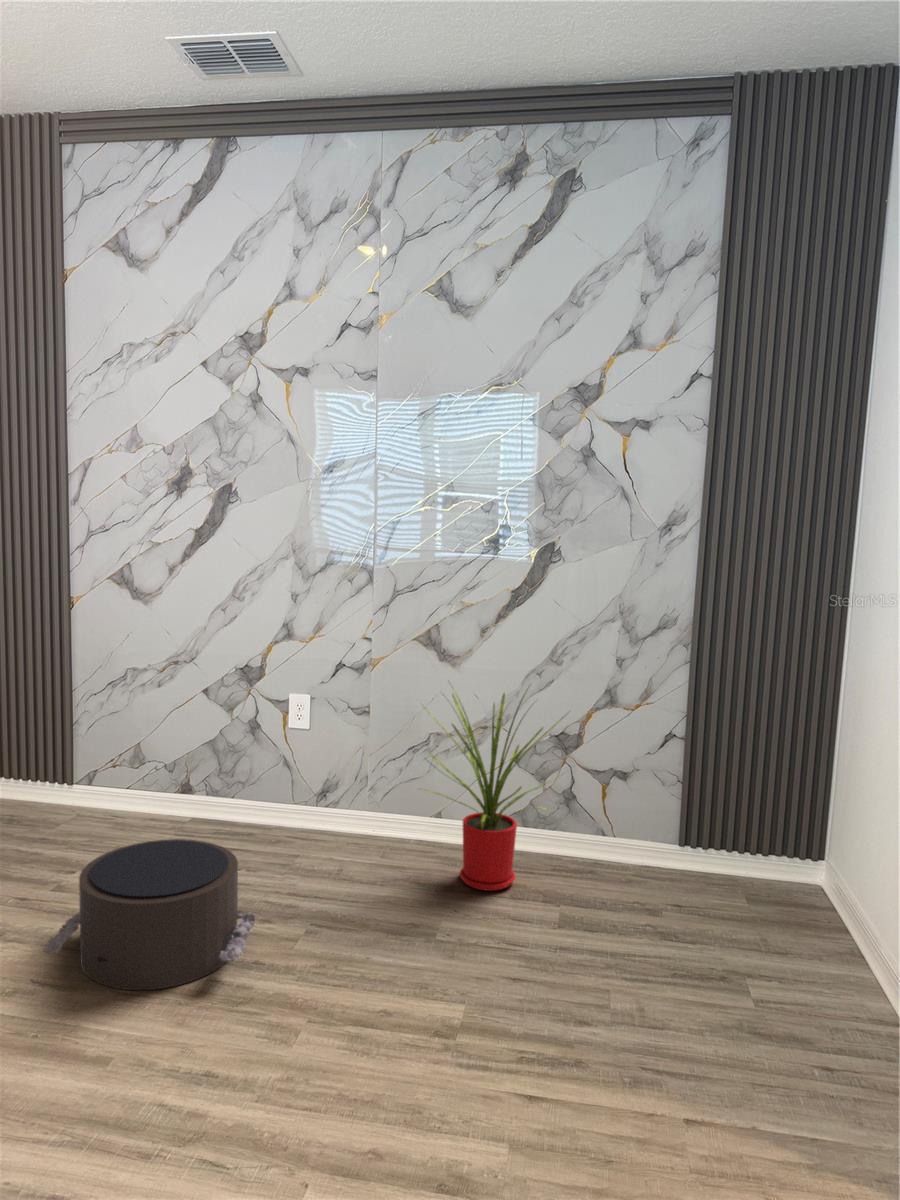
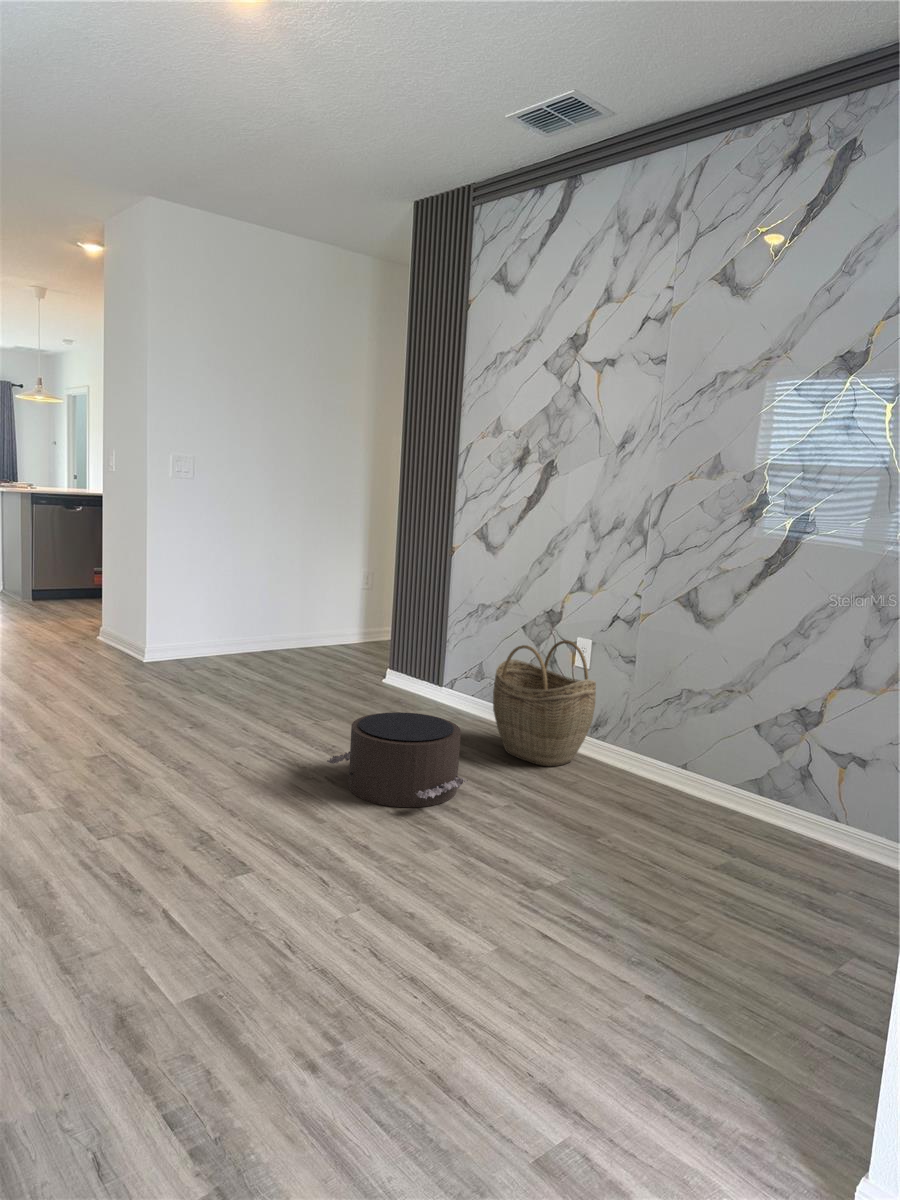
house plant: present [427,689,567,891] -> none [624,634,783,833]
woven basket: none [203,701,331,858] -> present [493,641,596,766]

